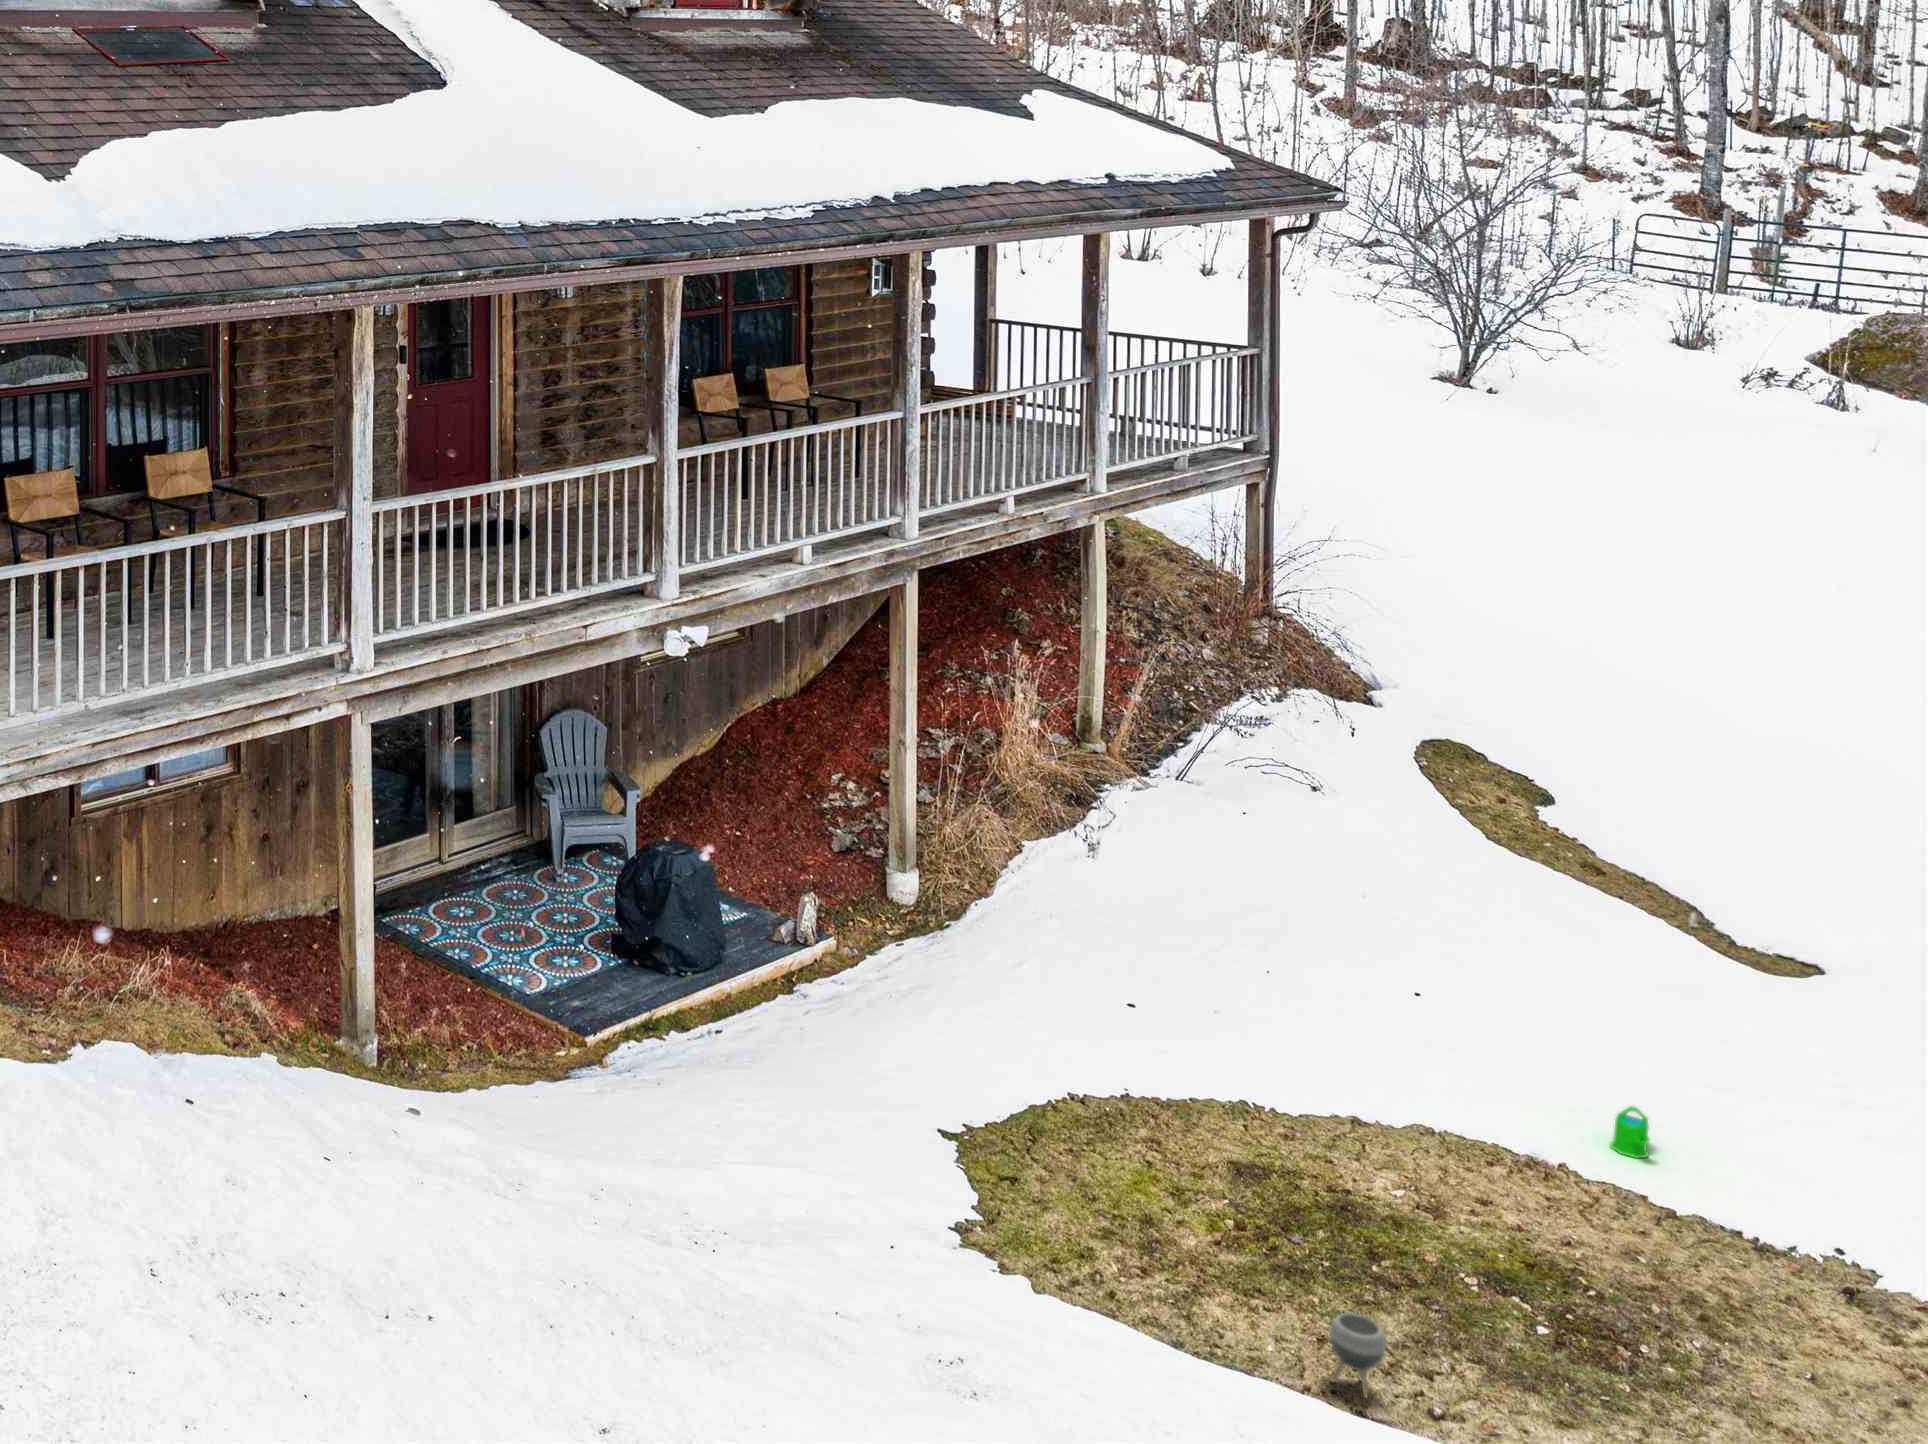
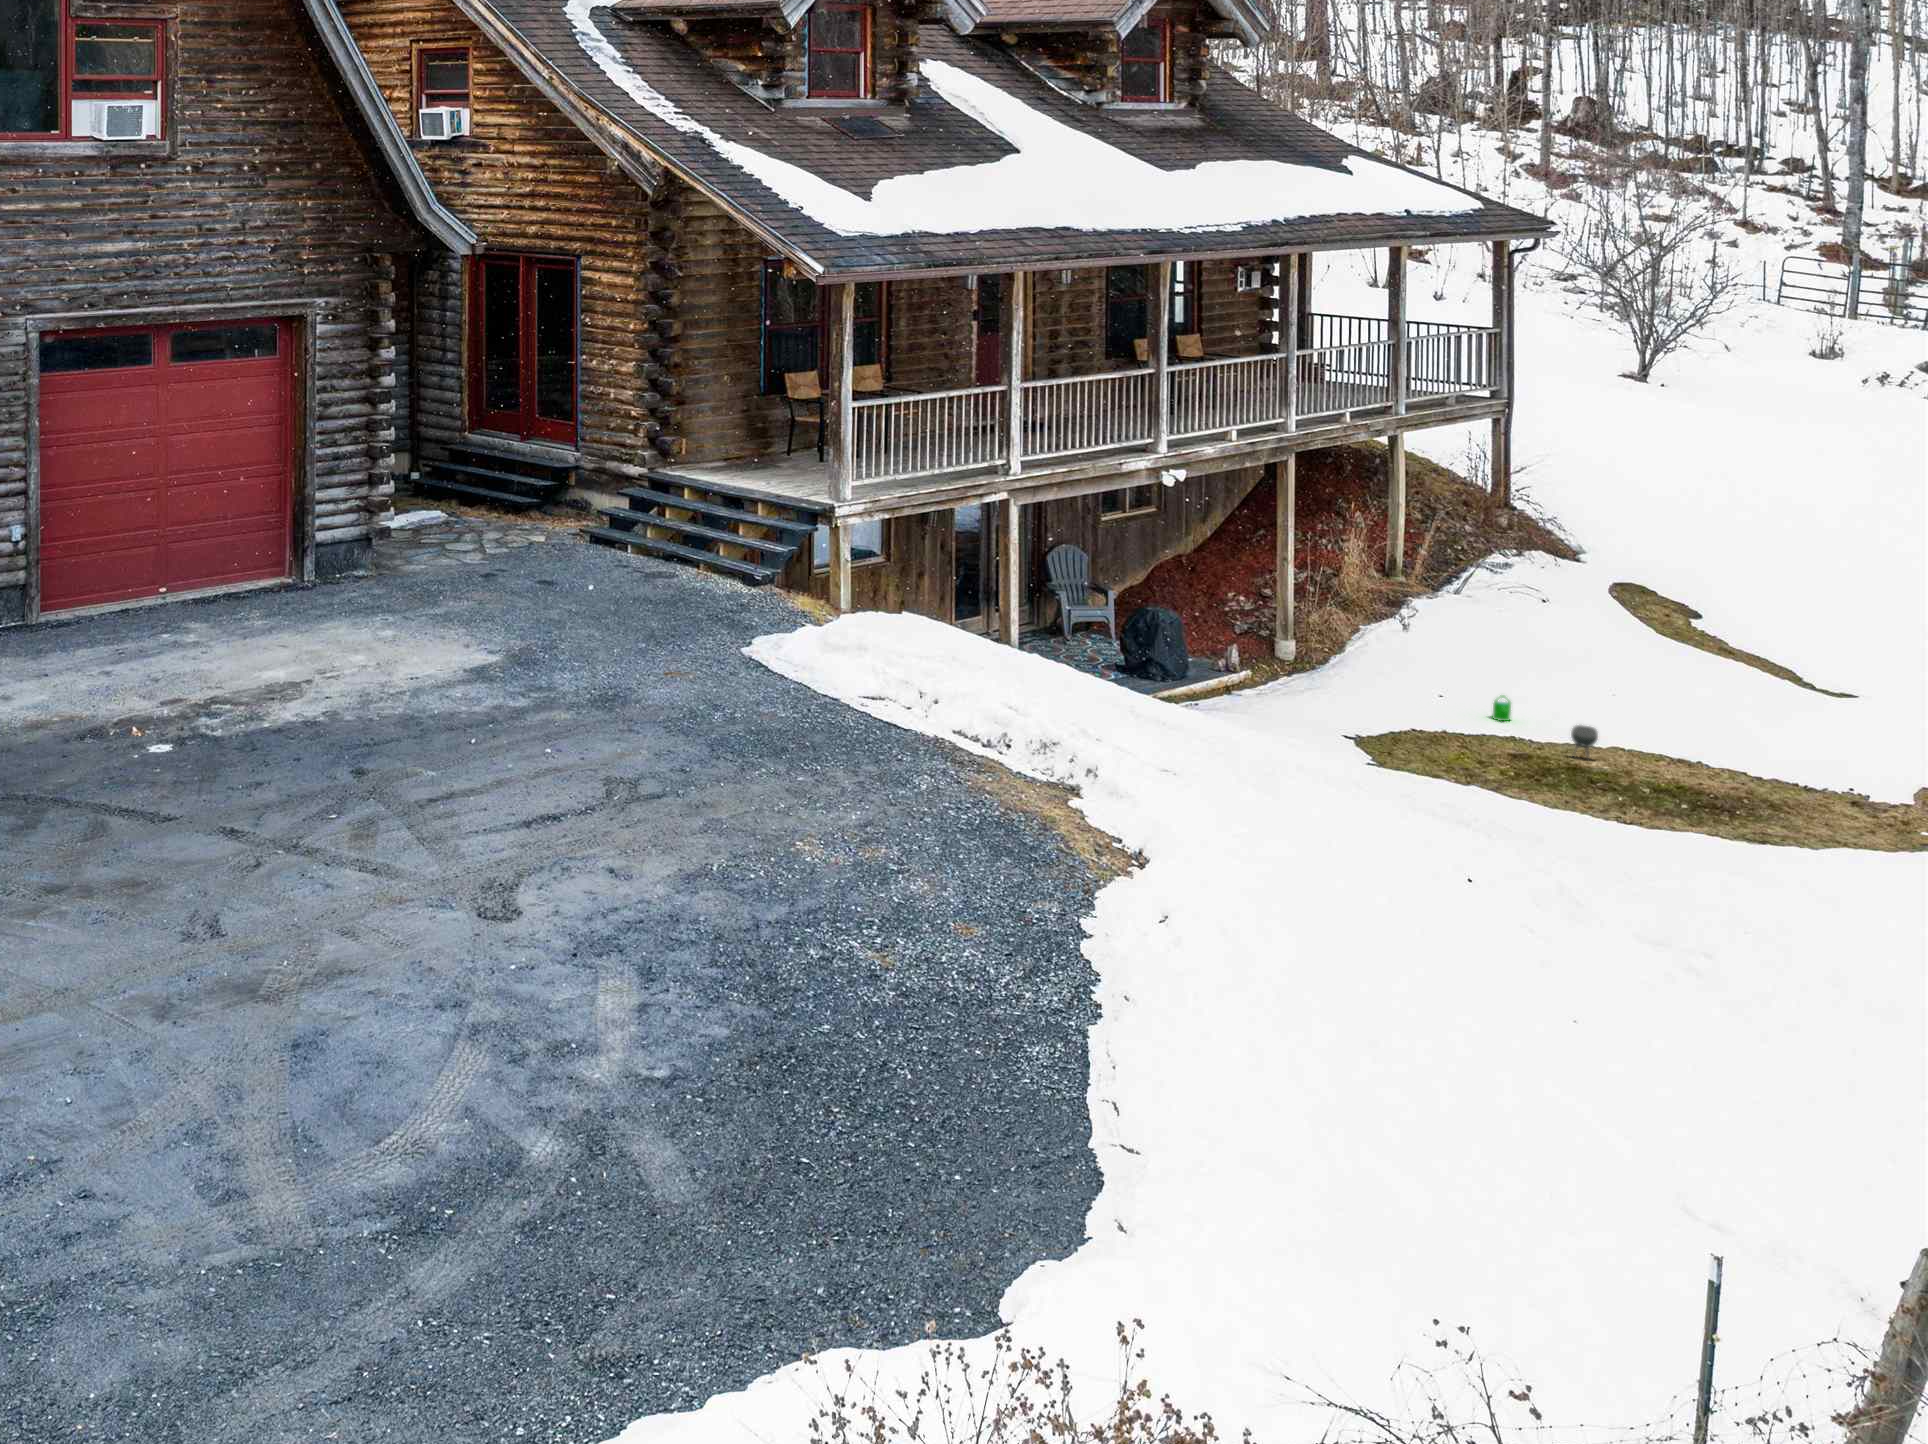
watering can: present [1610,1106,1649,1158] -> present [1492,696,1511,721]

